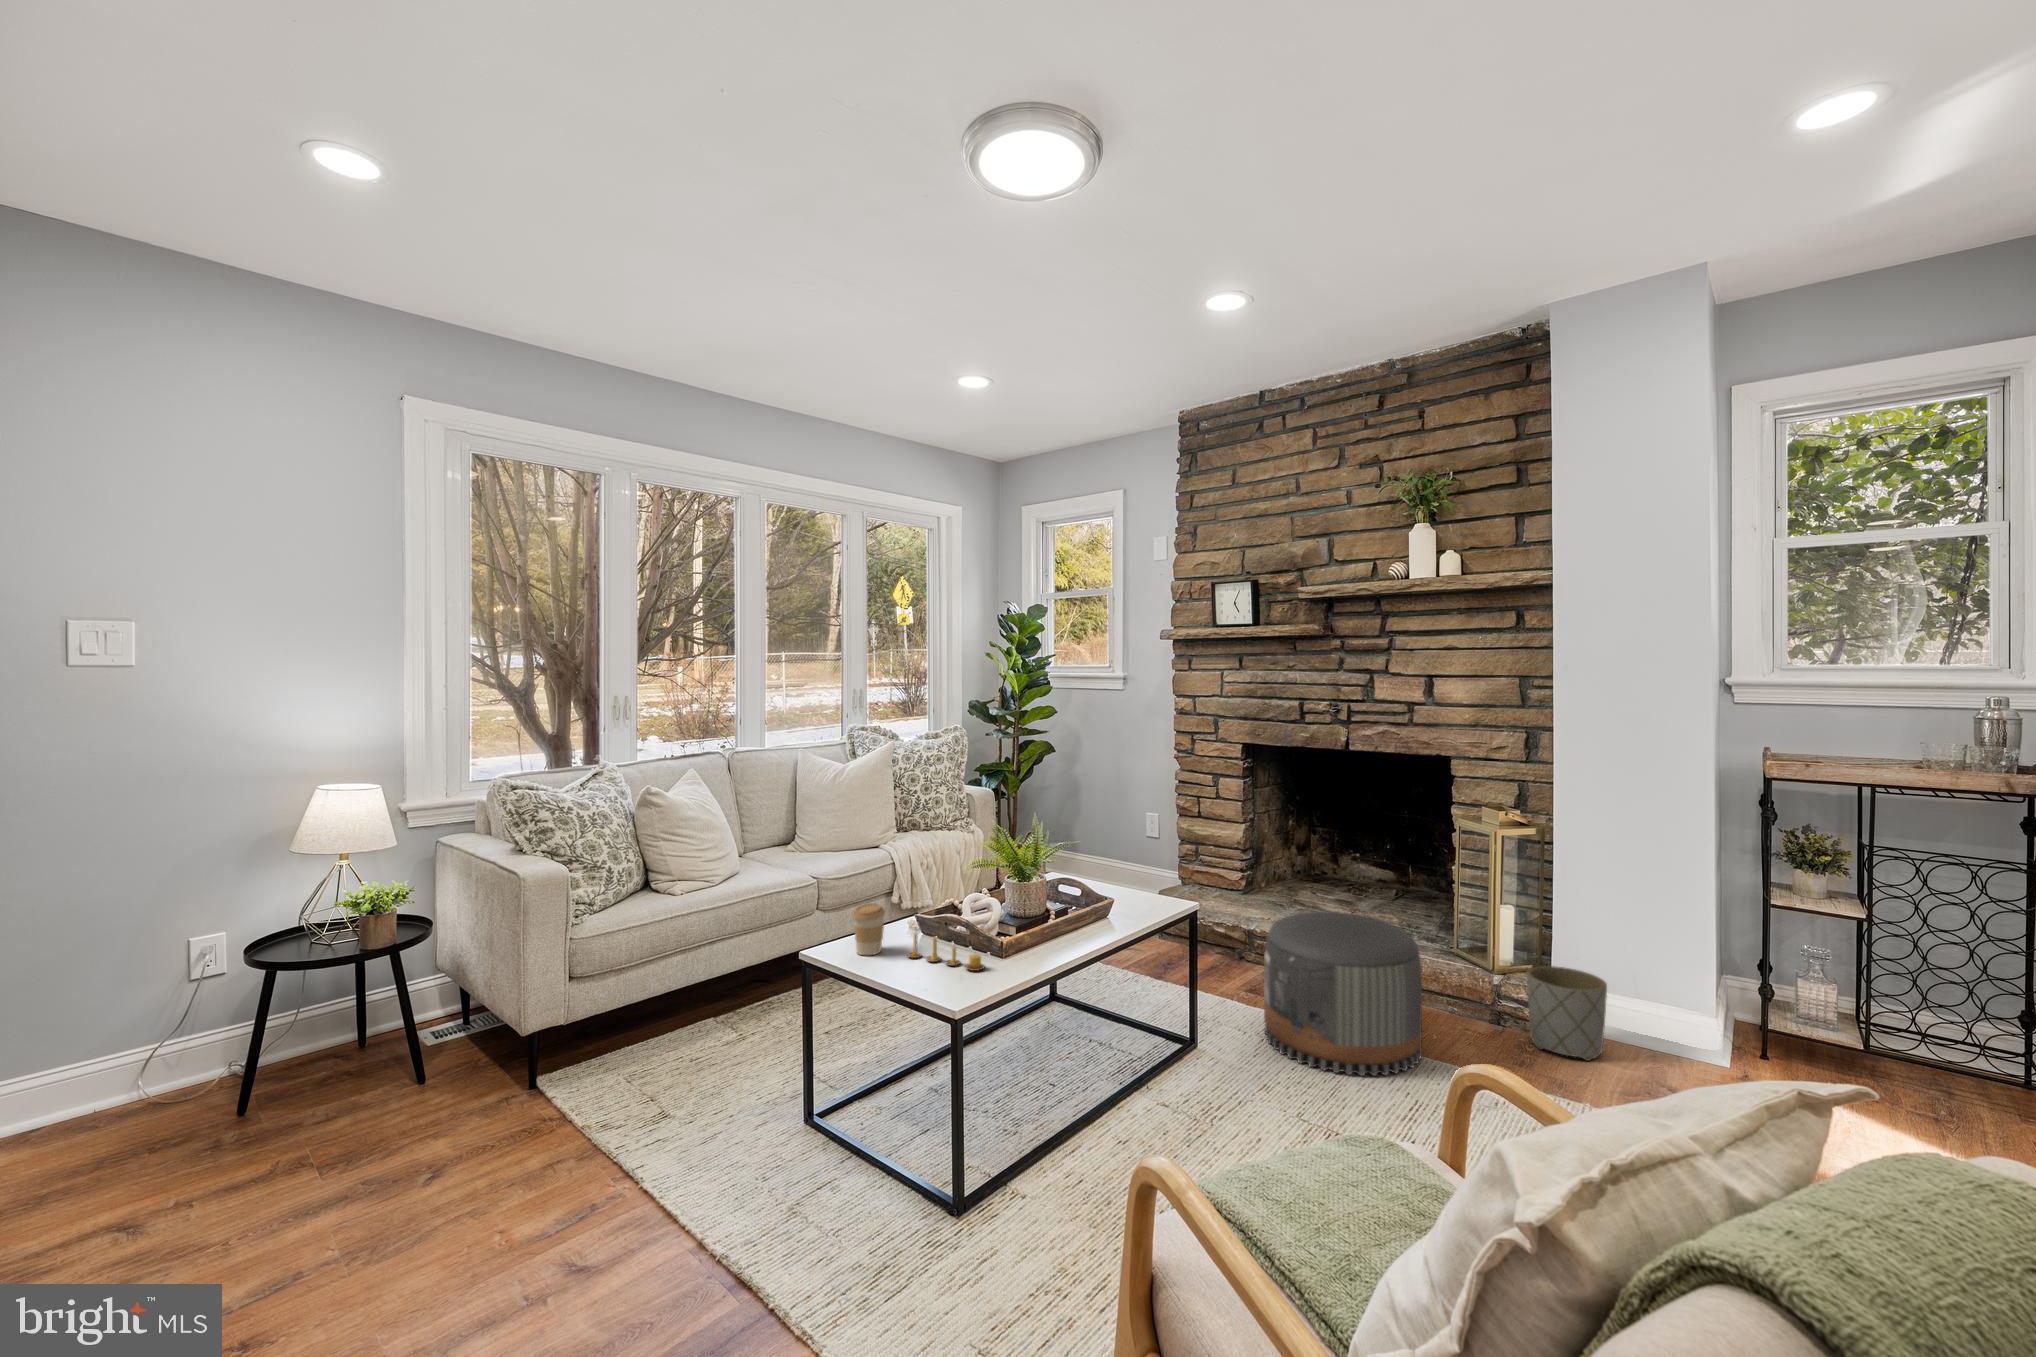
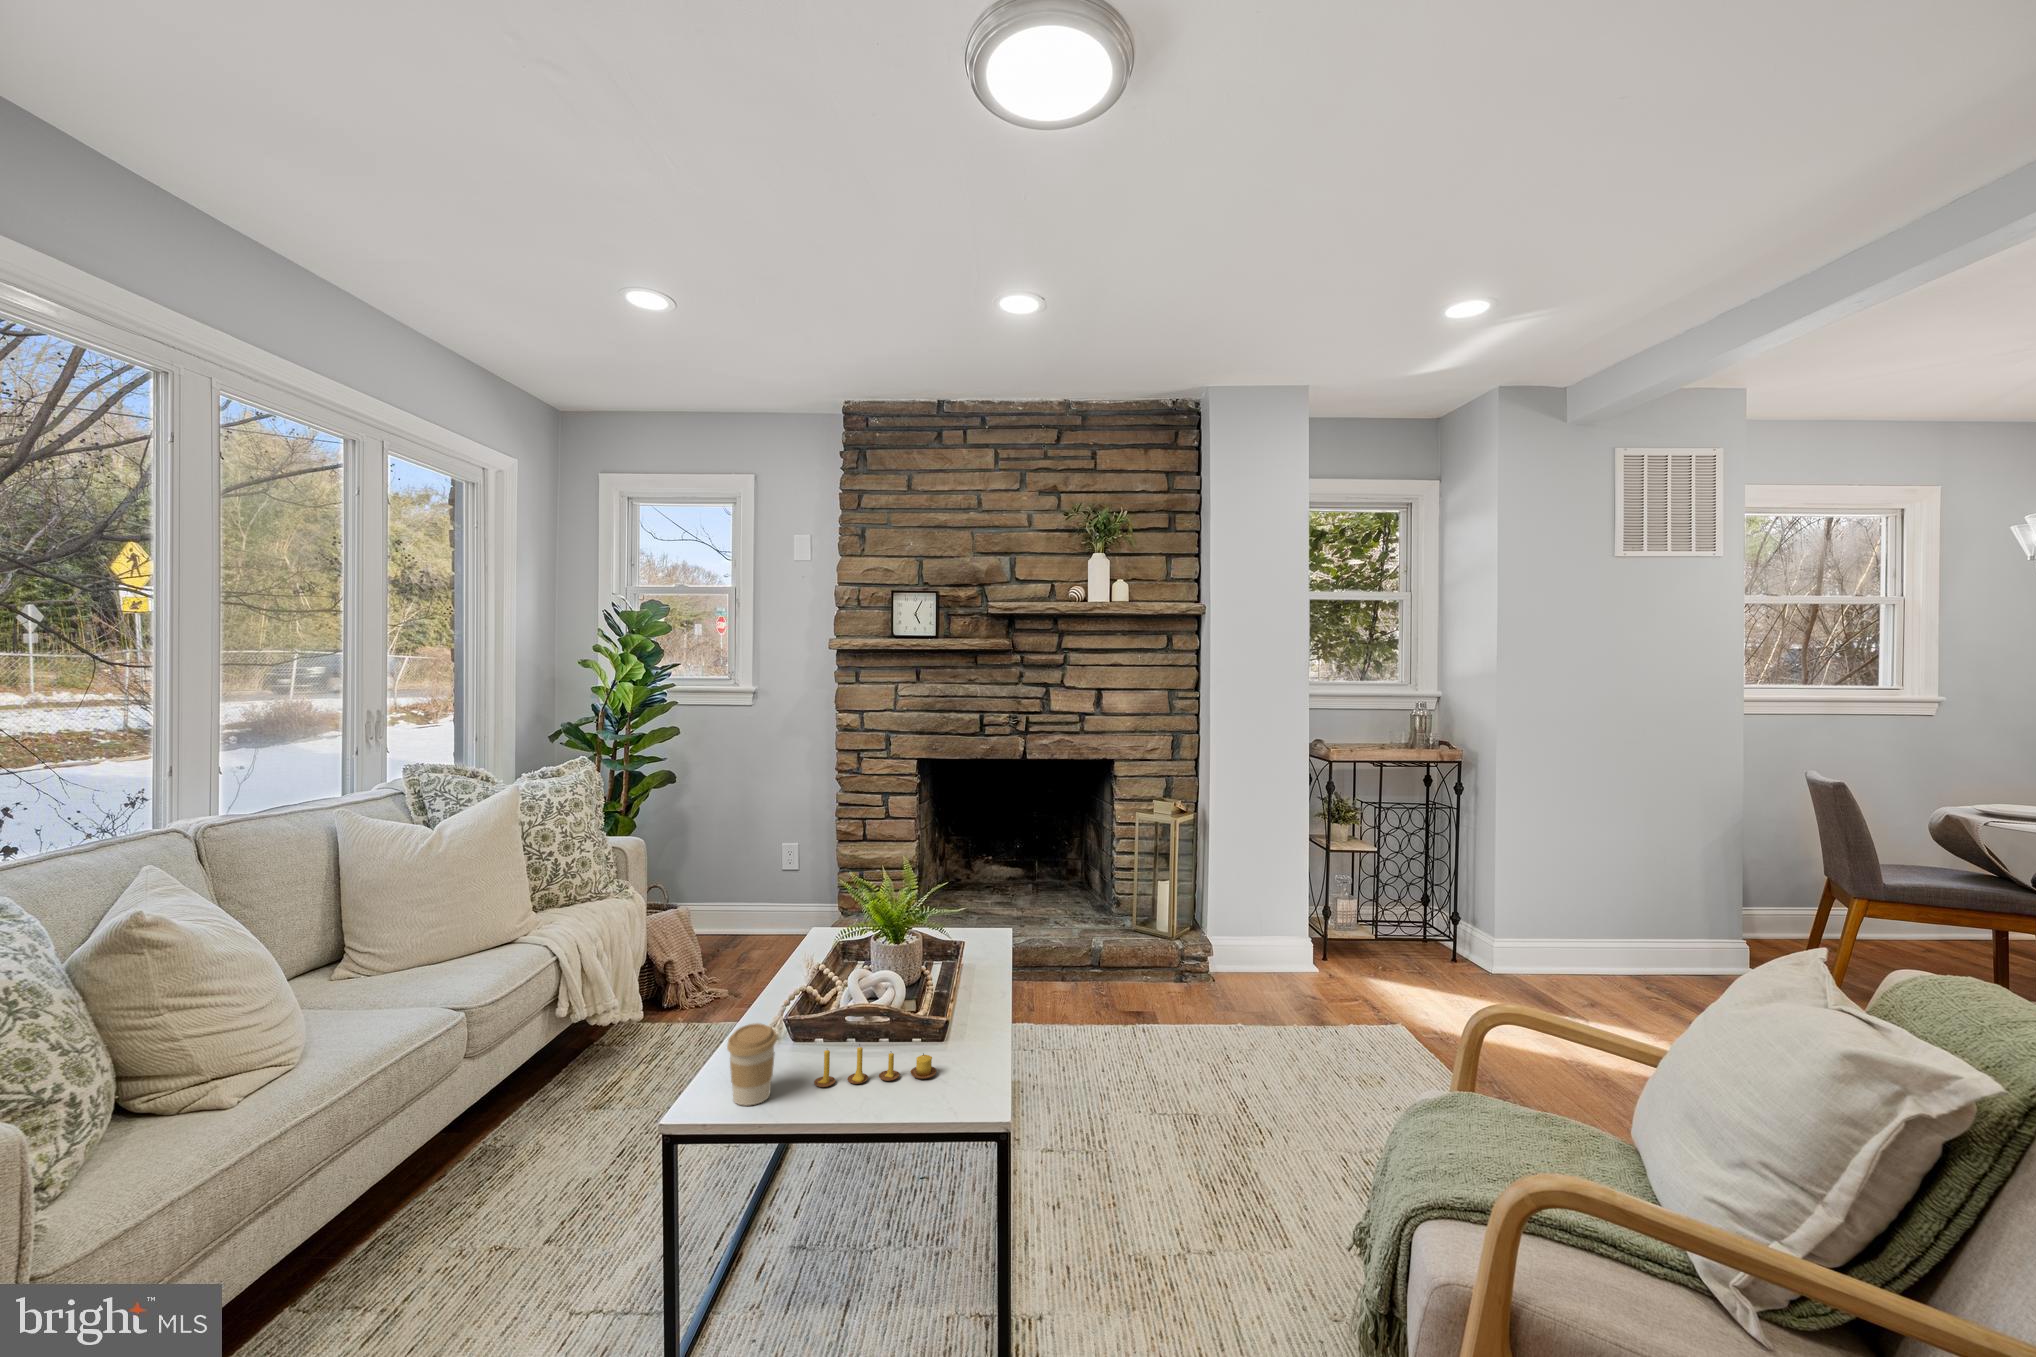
pouf: present [1264,912,1422,1076] -> none [1043,914,1184,1070]
planter: present [1527,966,1607,1061] -> none [1216,926,1273,998]

